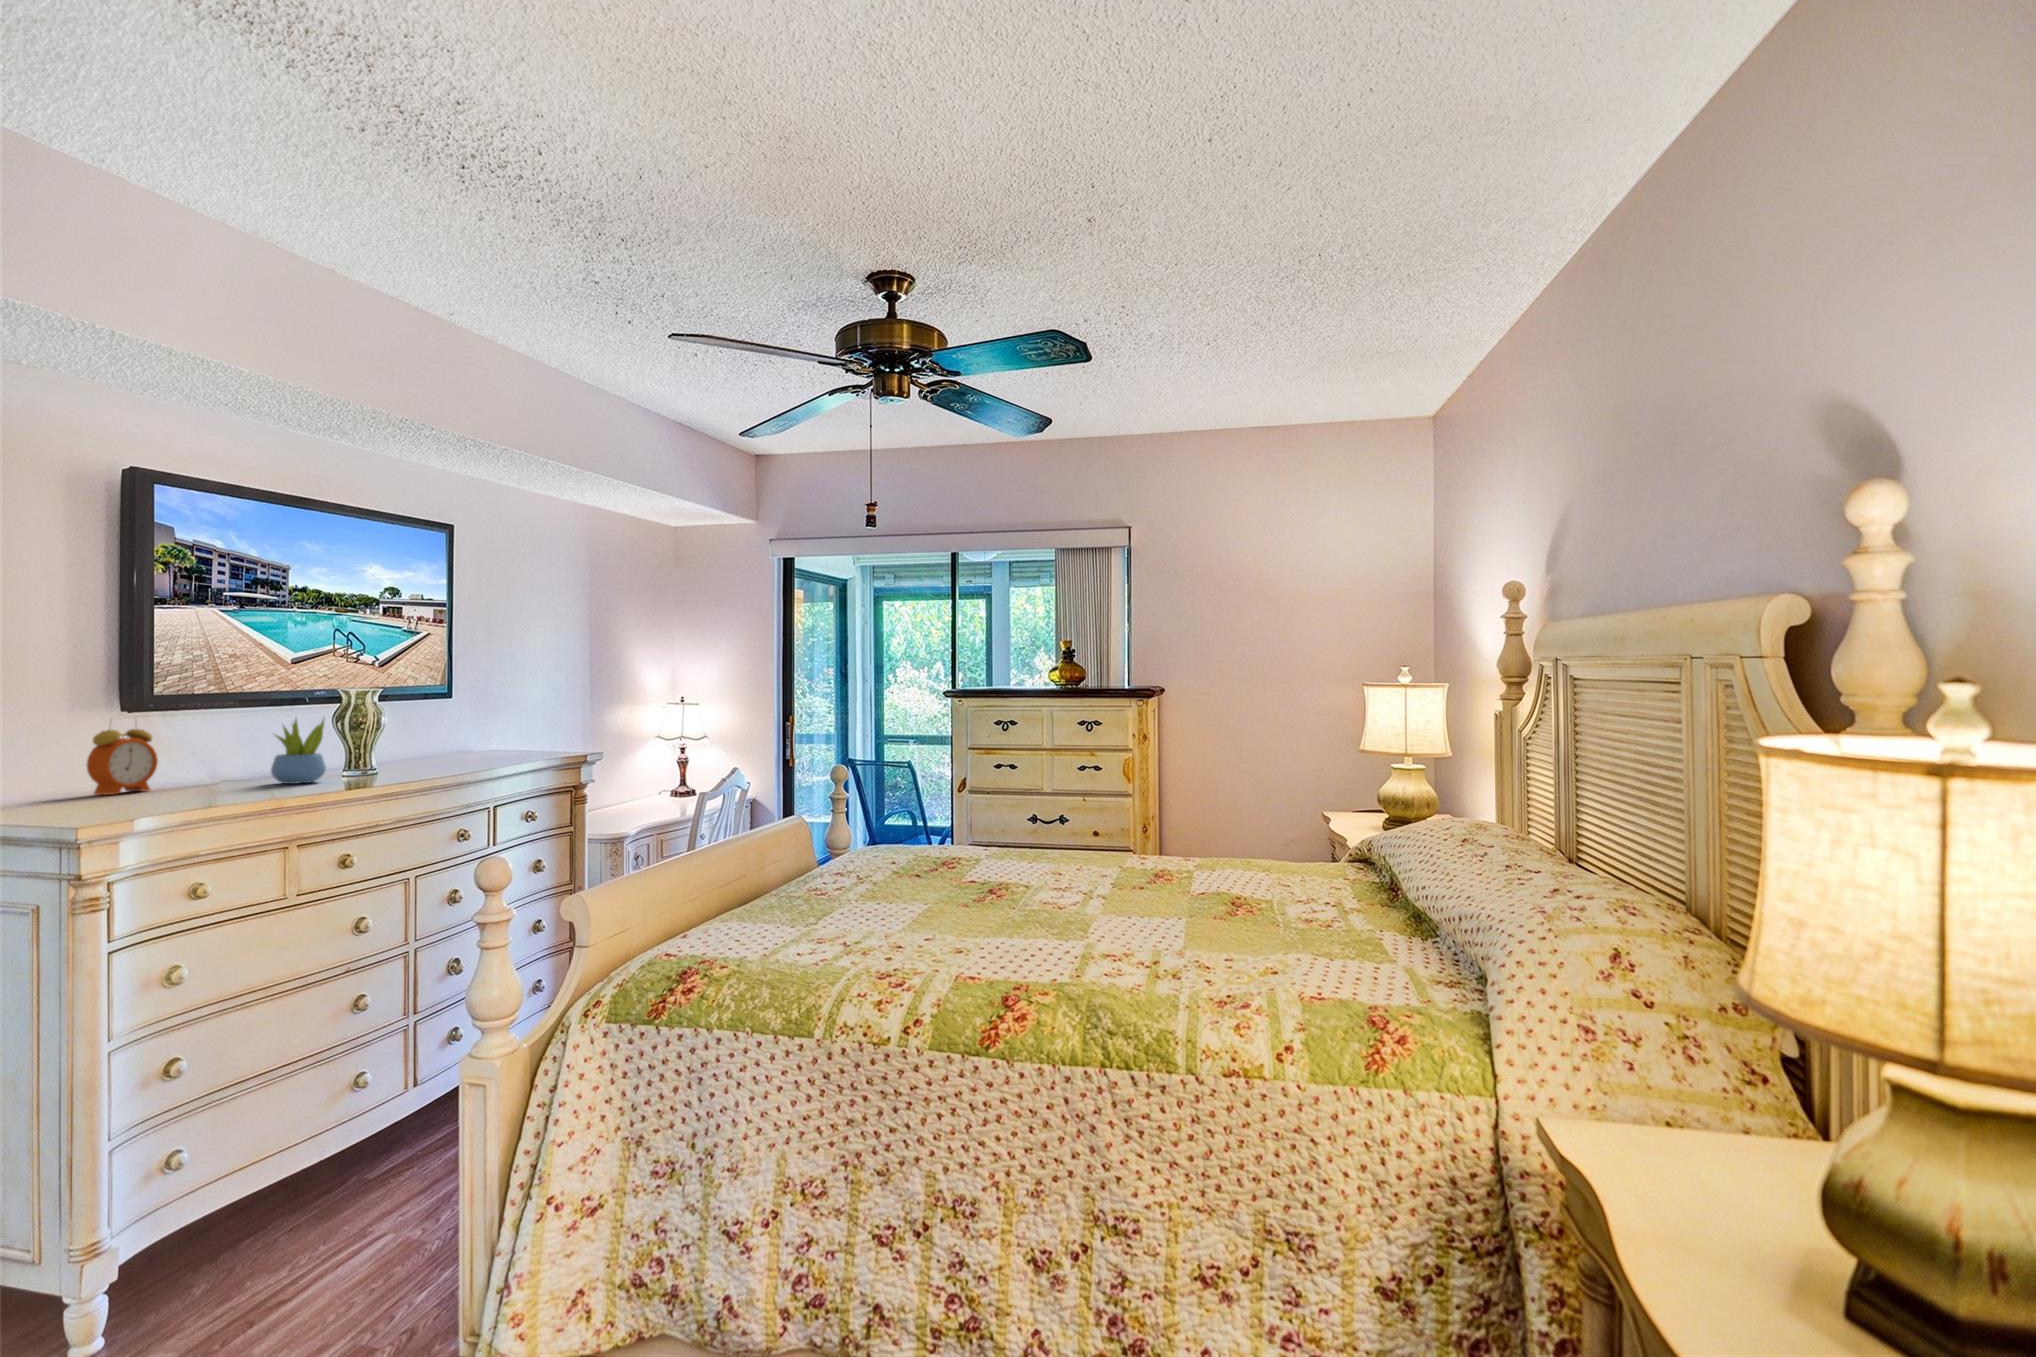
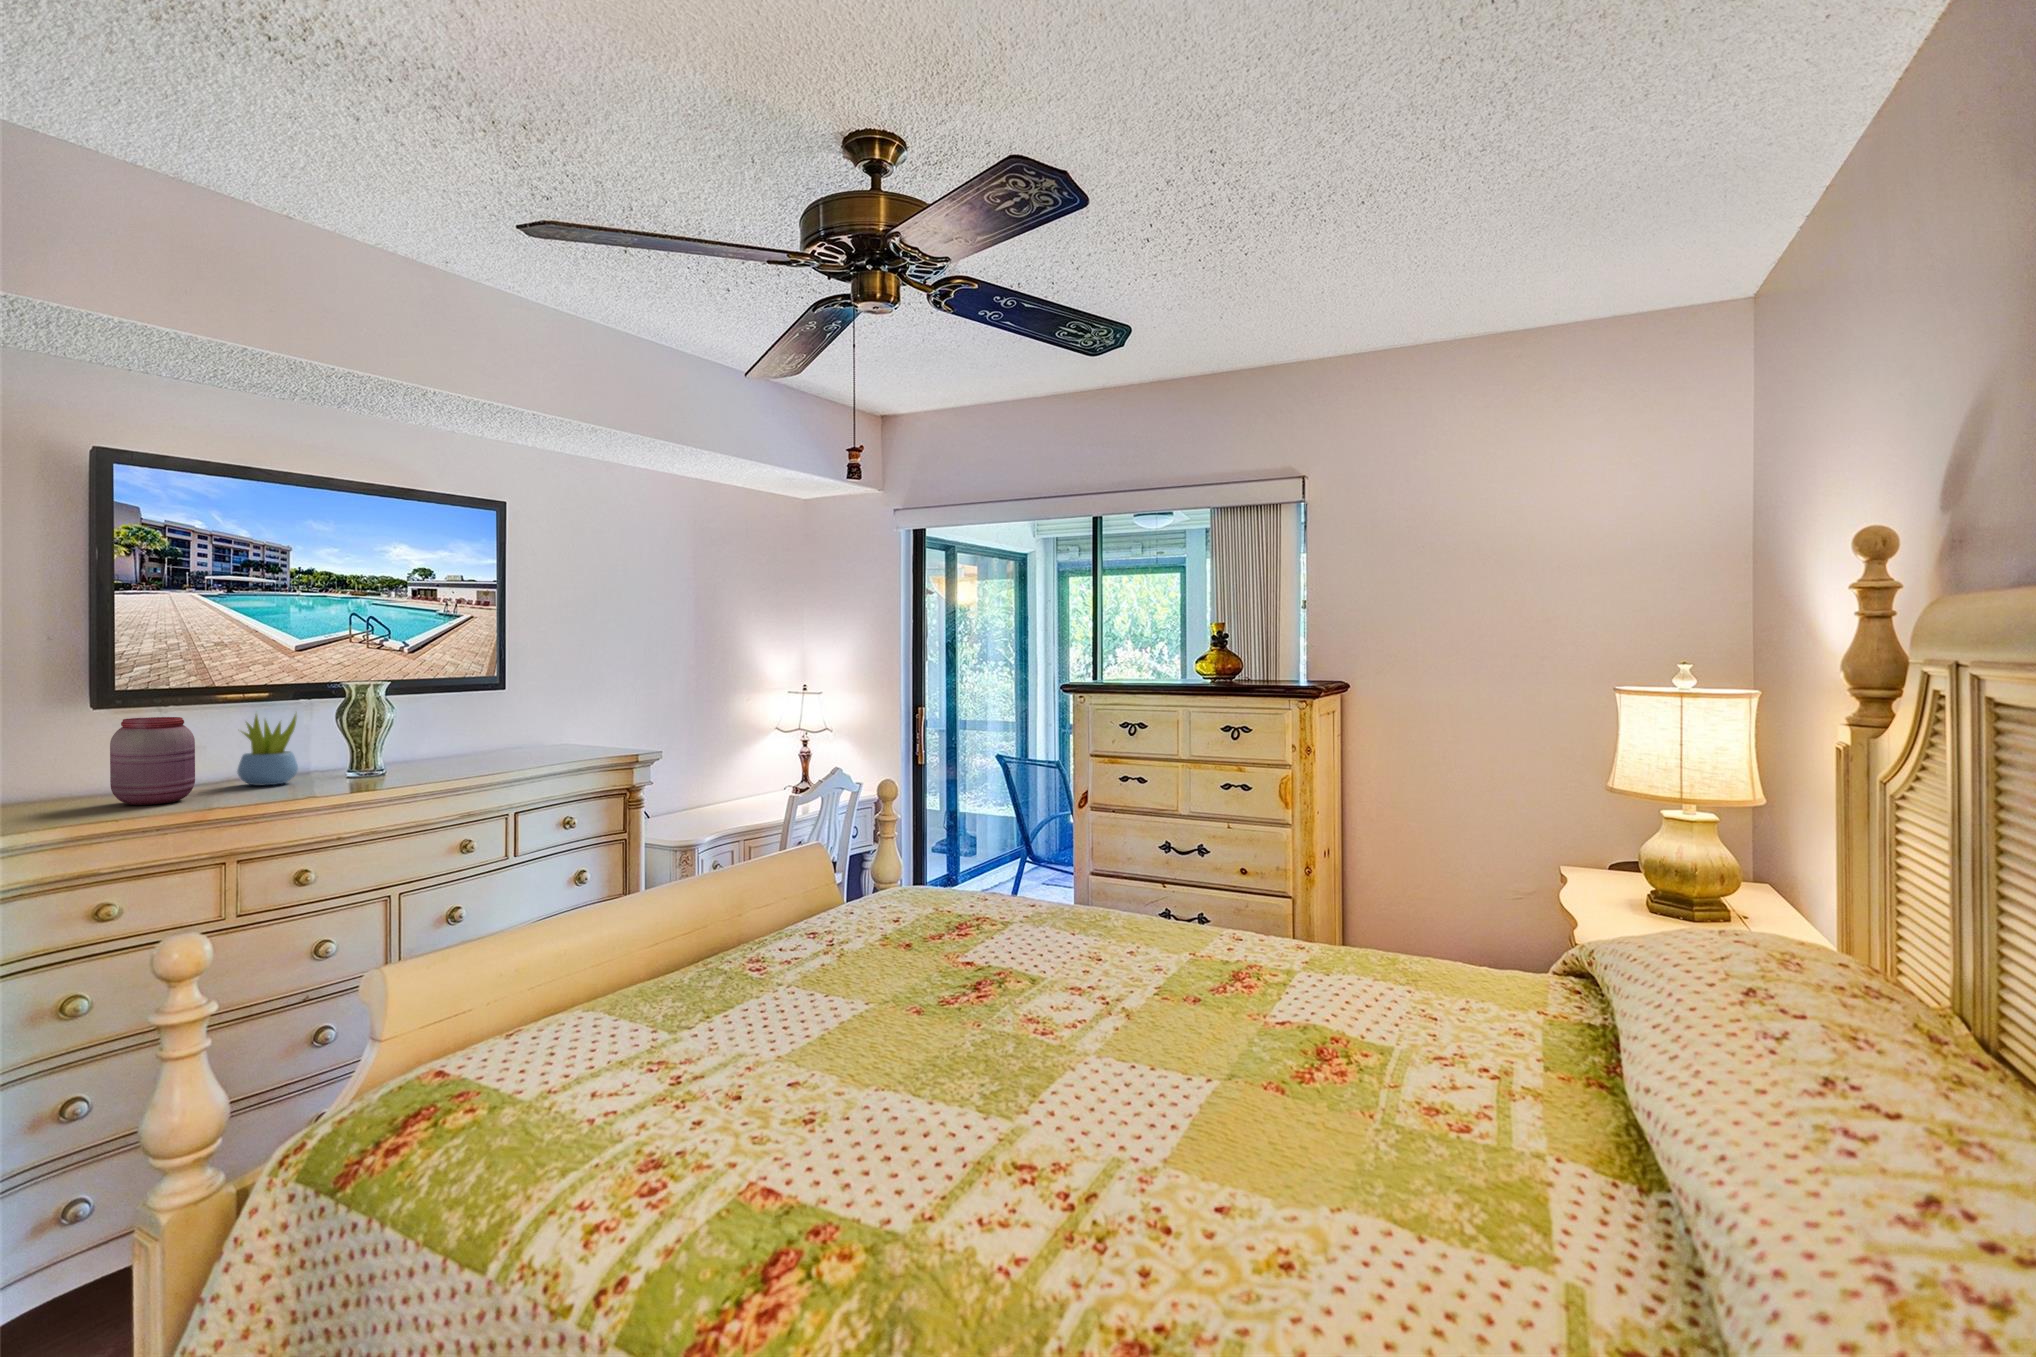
jar: none [192,719,265,797] -> present [110,717,195,805]
alarm clock: present [87,728,158,795] -> none [39,713,120,796]

